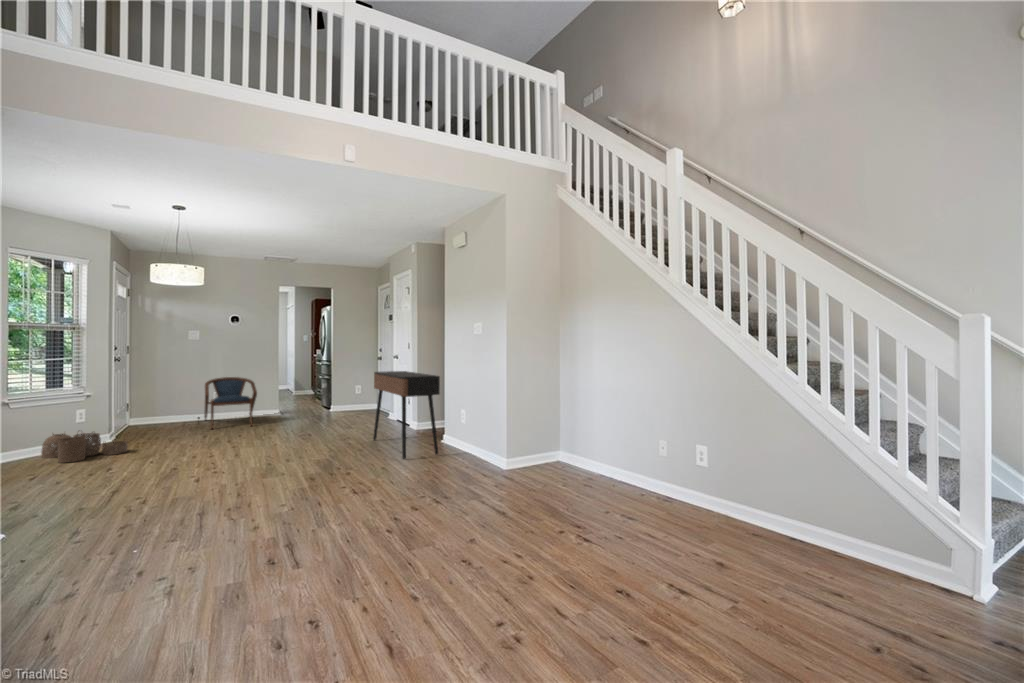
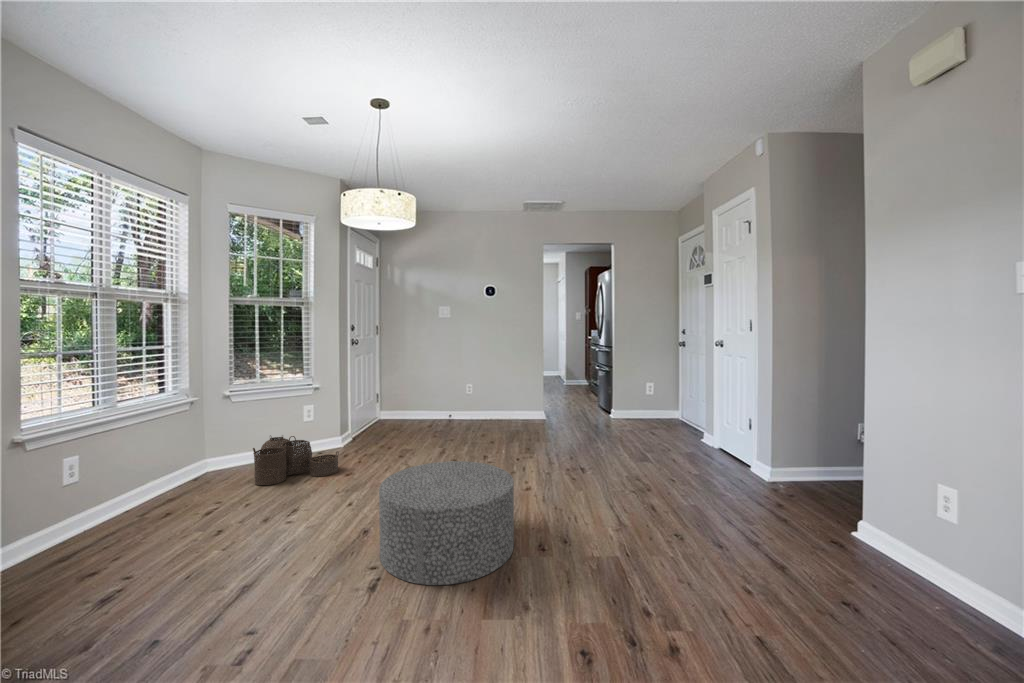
console table: present [373,371,440,459] -> none [696,372,976,678]
armchair: present [204,377,257,429] -> none [451,365,511,437]
ottoman: none [206,423,283,470] -> present [379,461,514,585]

